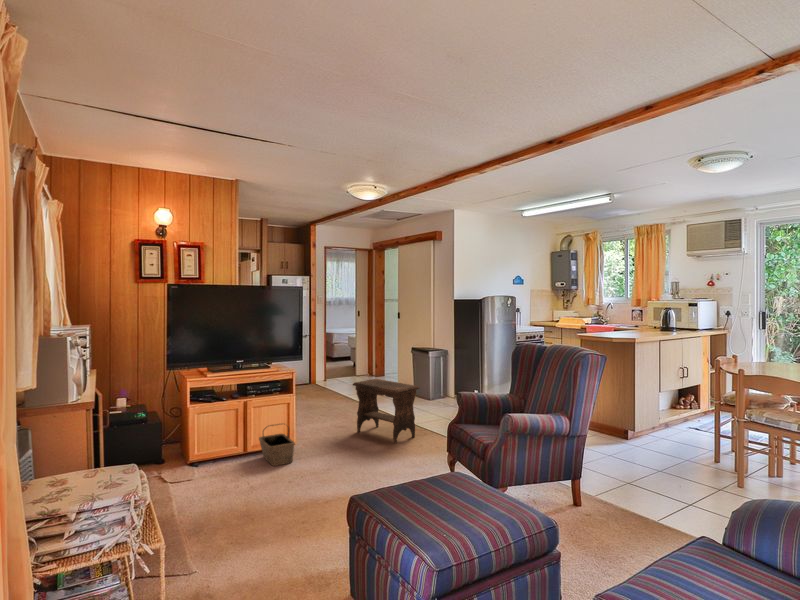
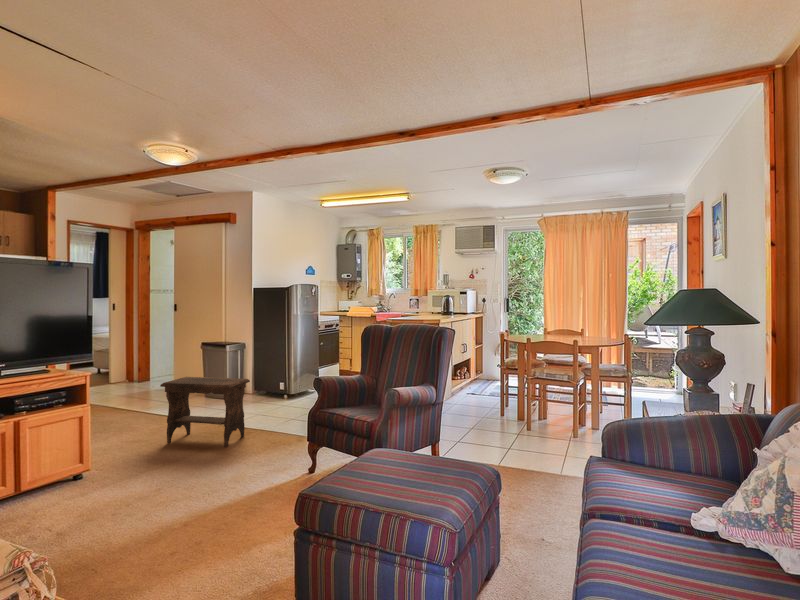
basket: present [259,424,295,466] -> none [38,444,105,505]

